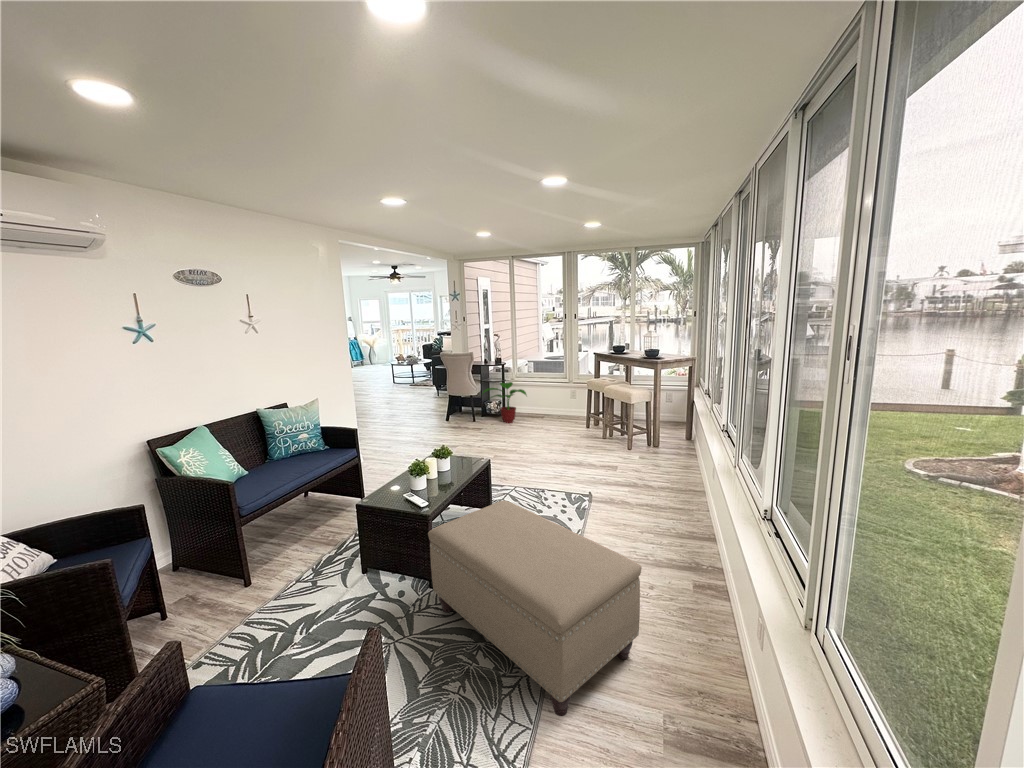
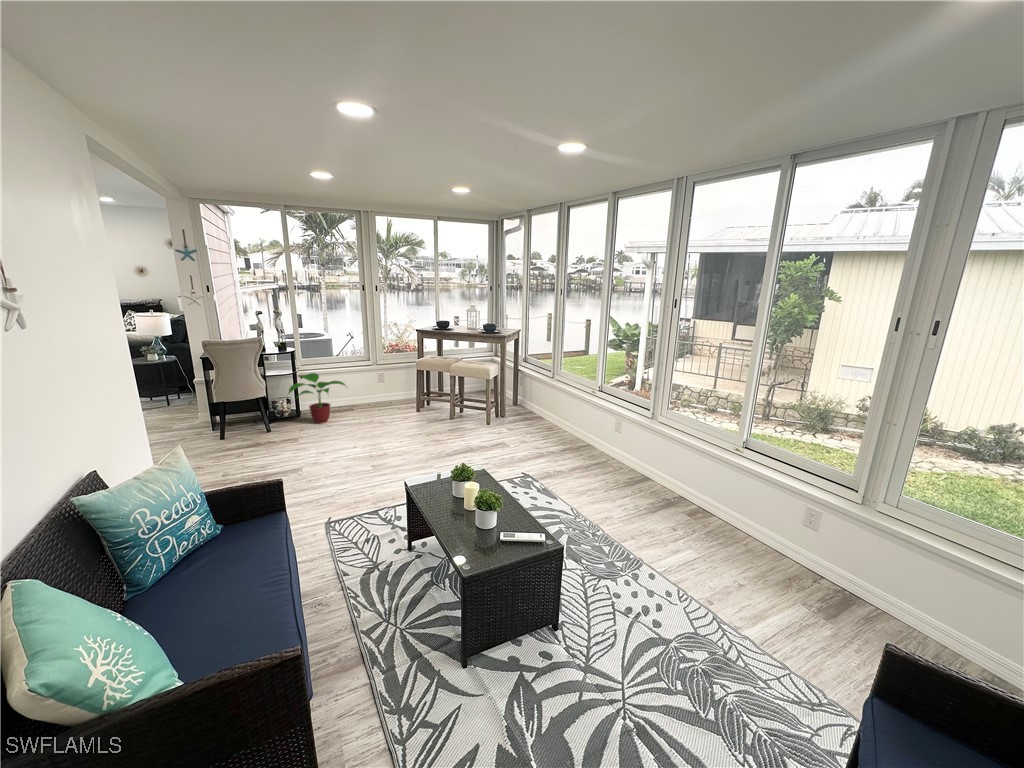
ottoman: present [428,500,642,716] -> none [583,501,817,651]

